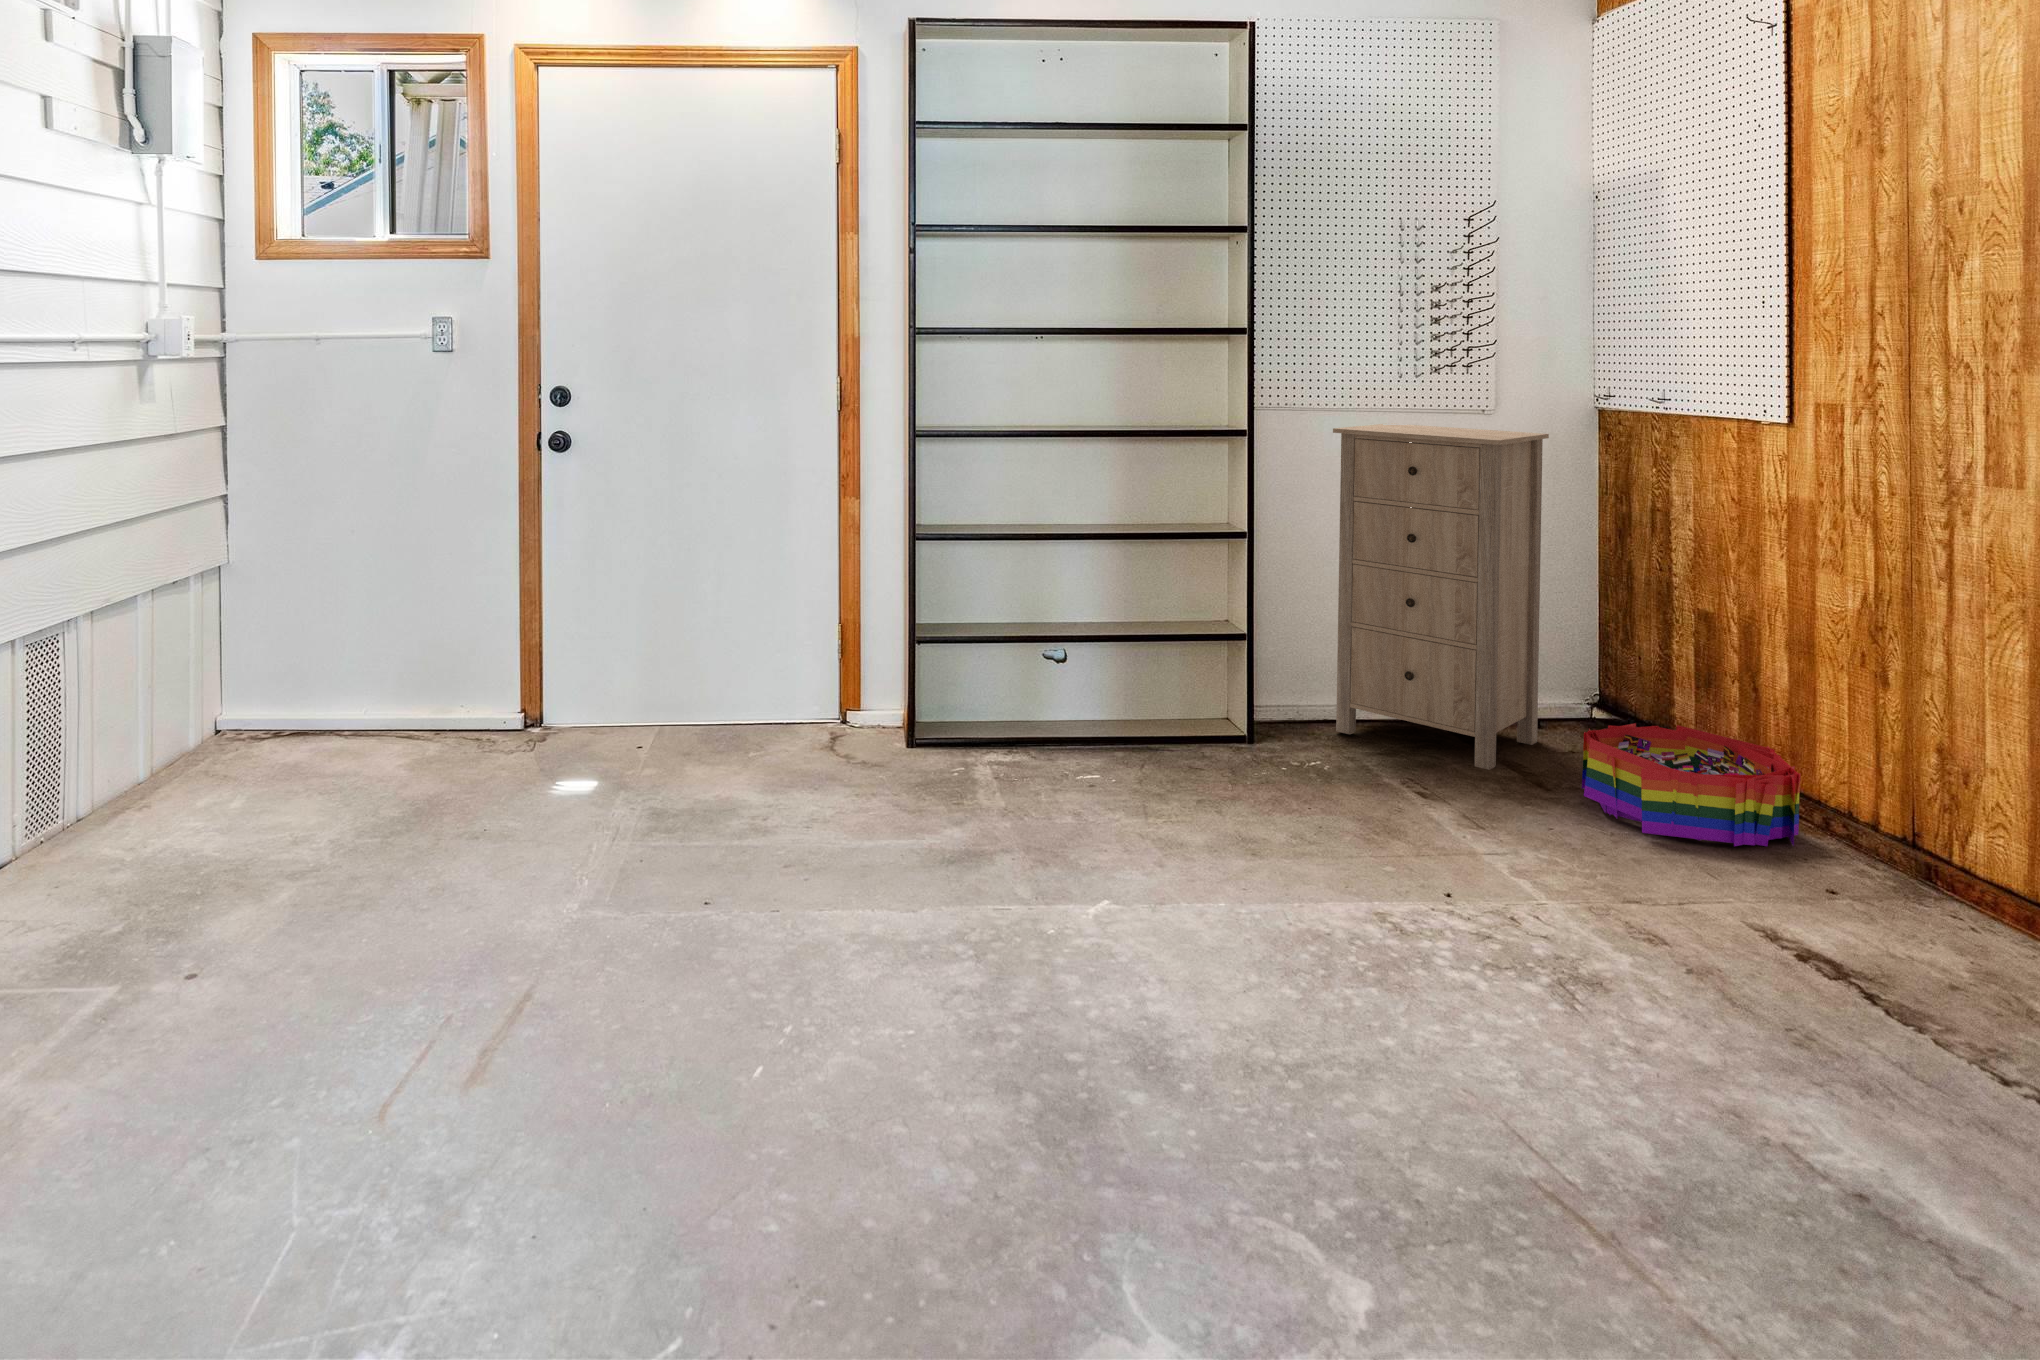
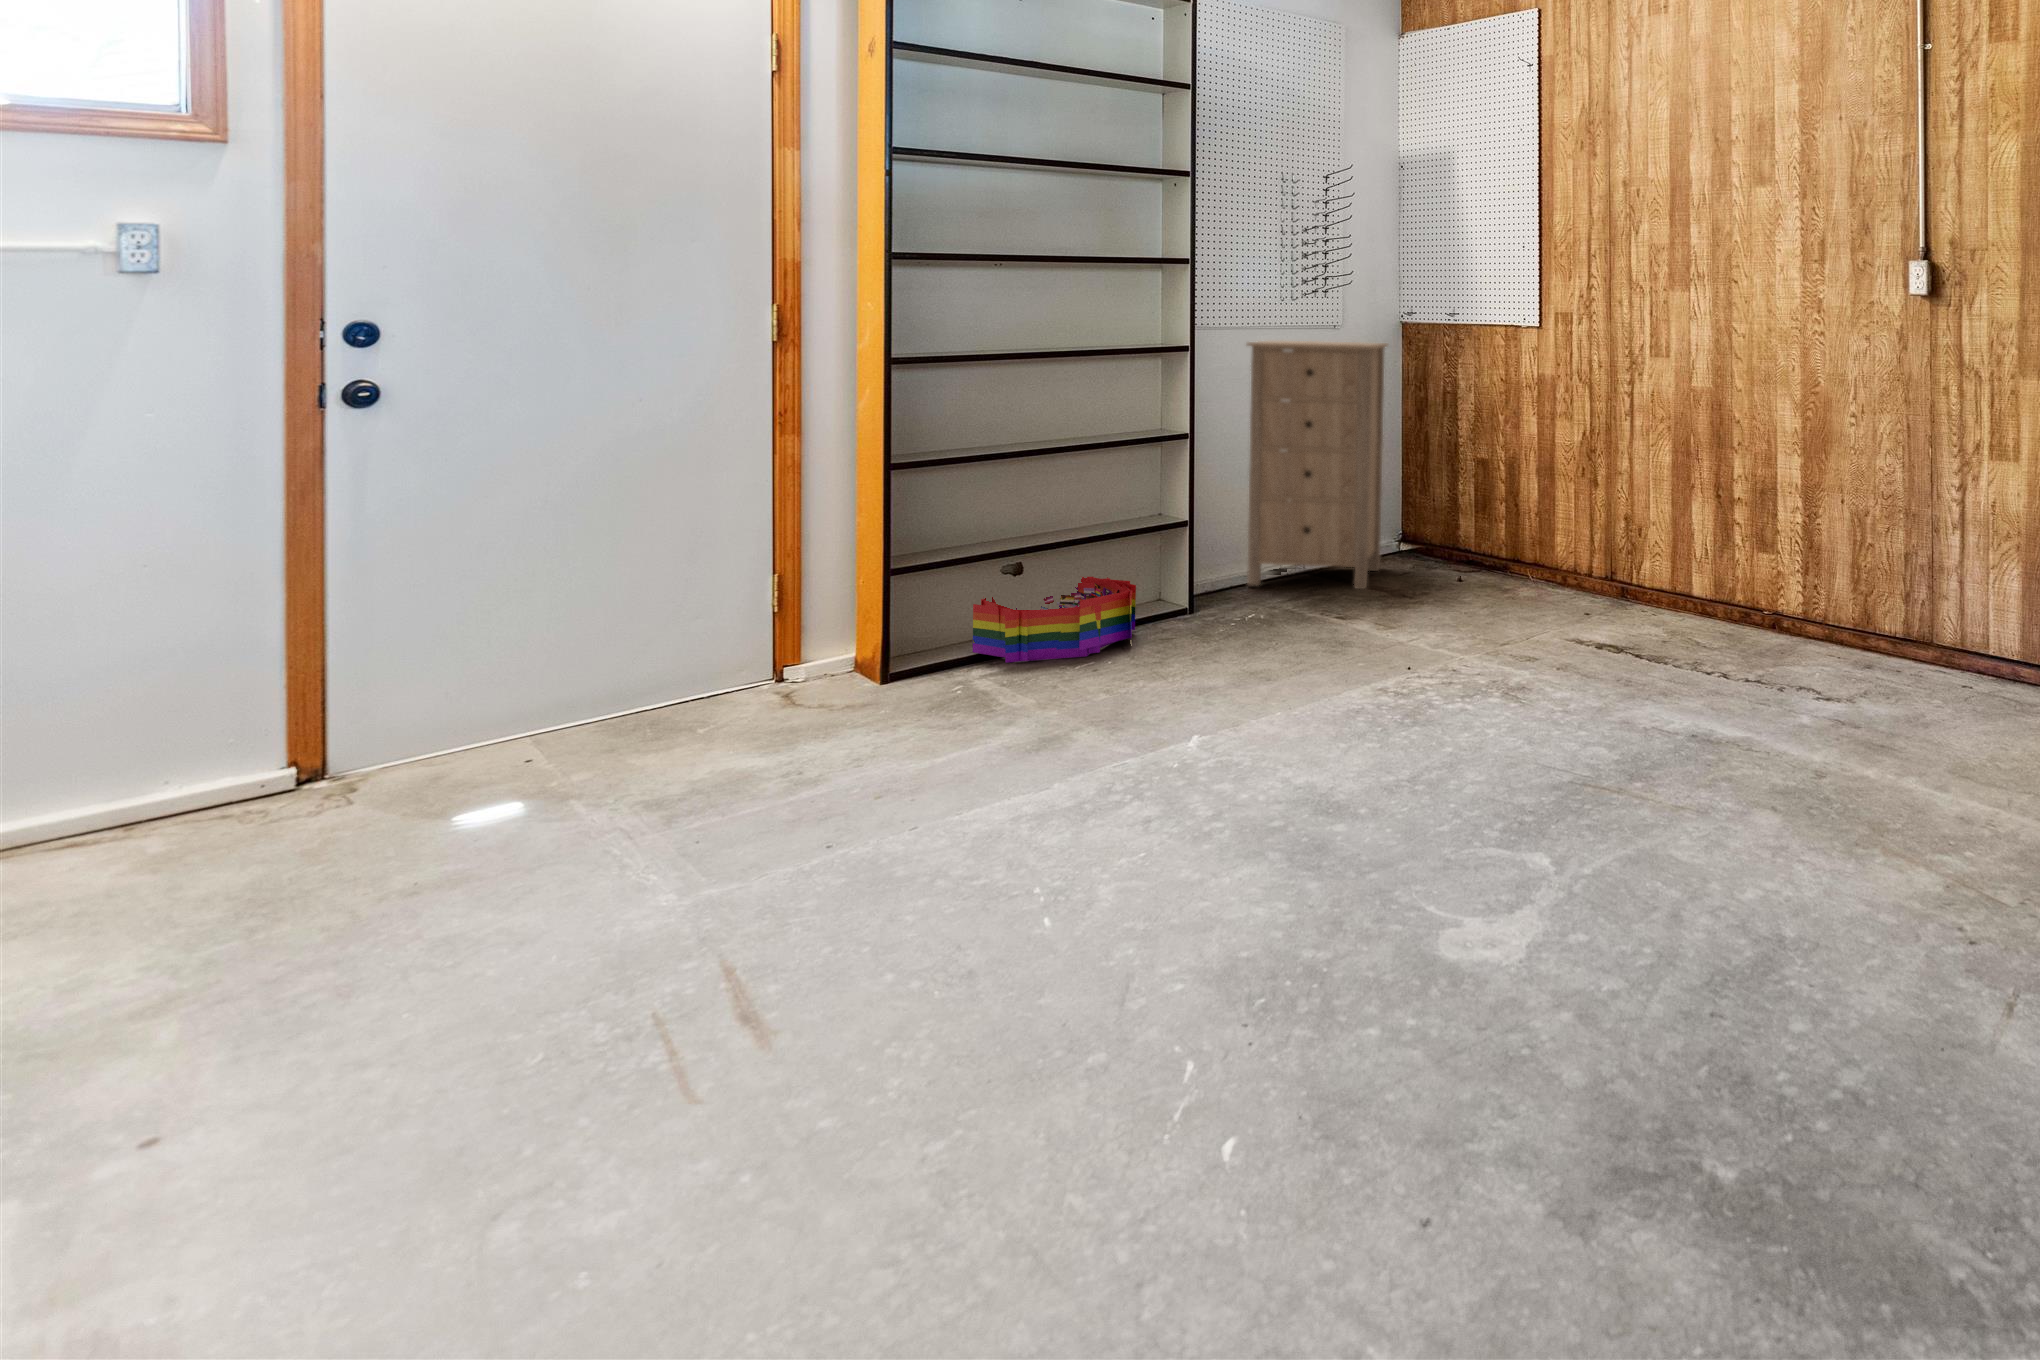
storage bin: present [1582,723,1801,846] -> present [973,577,1136,663]

